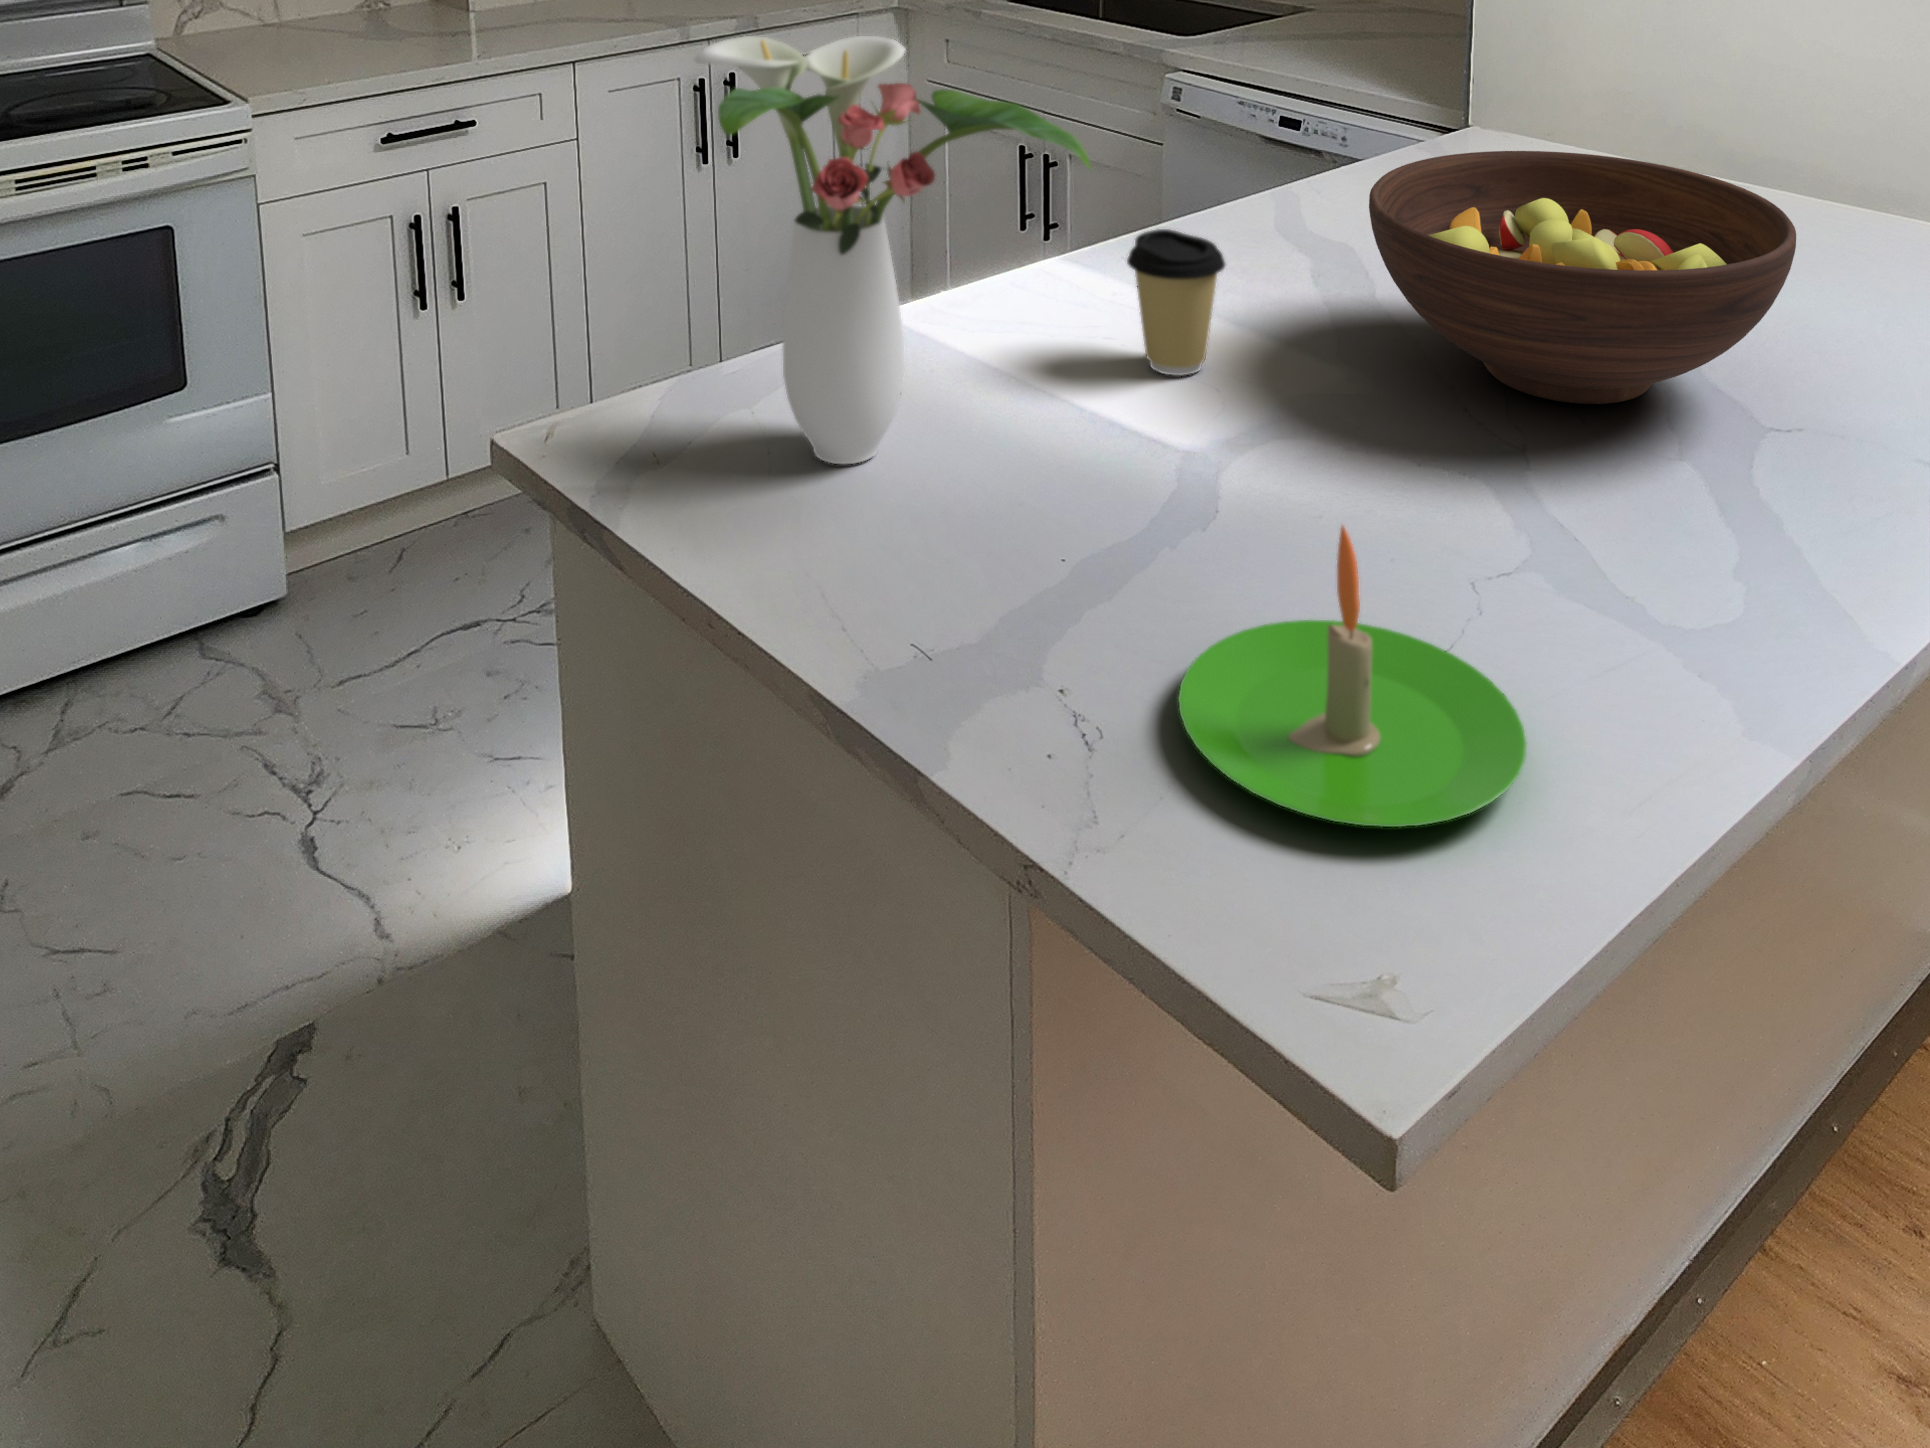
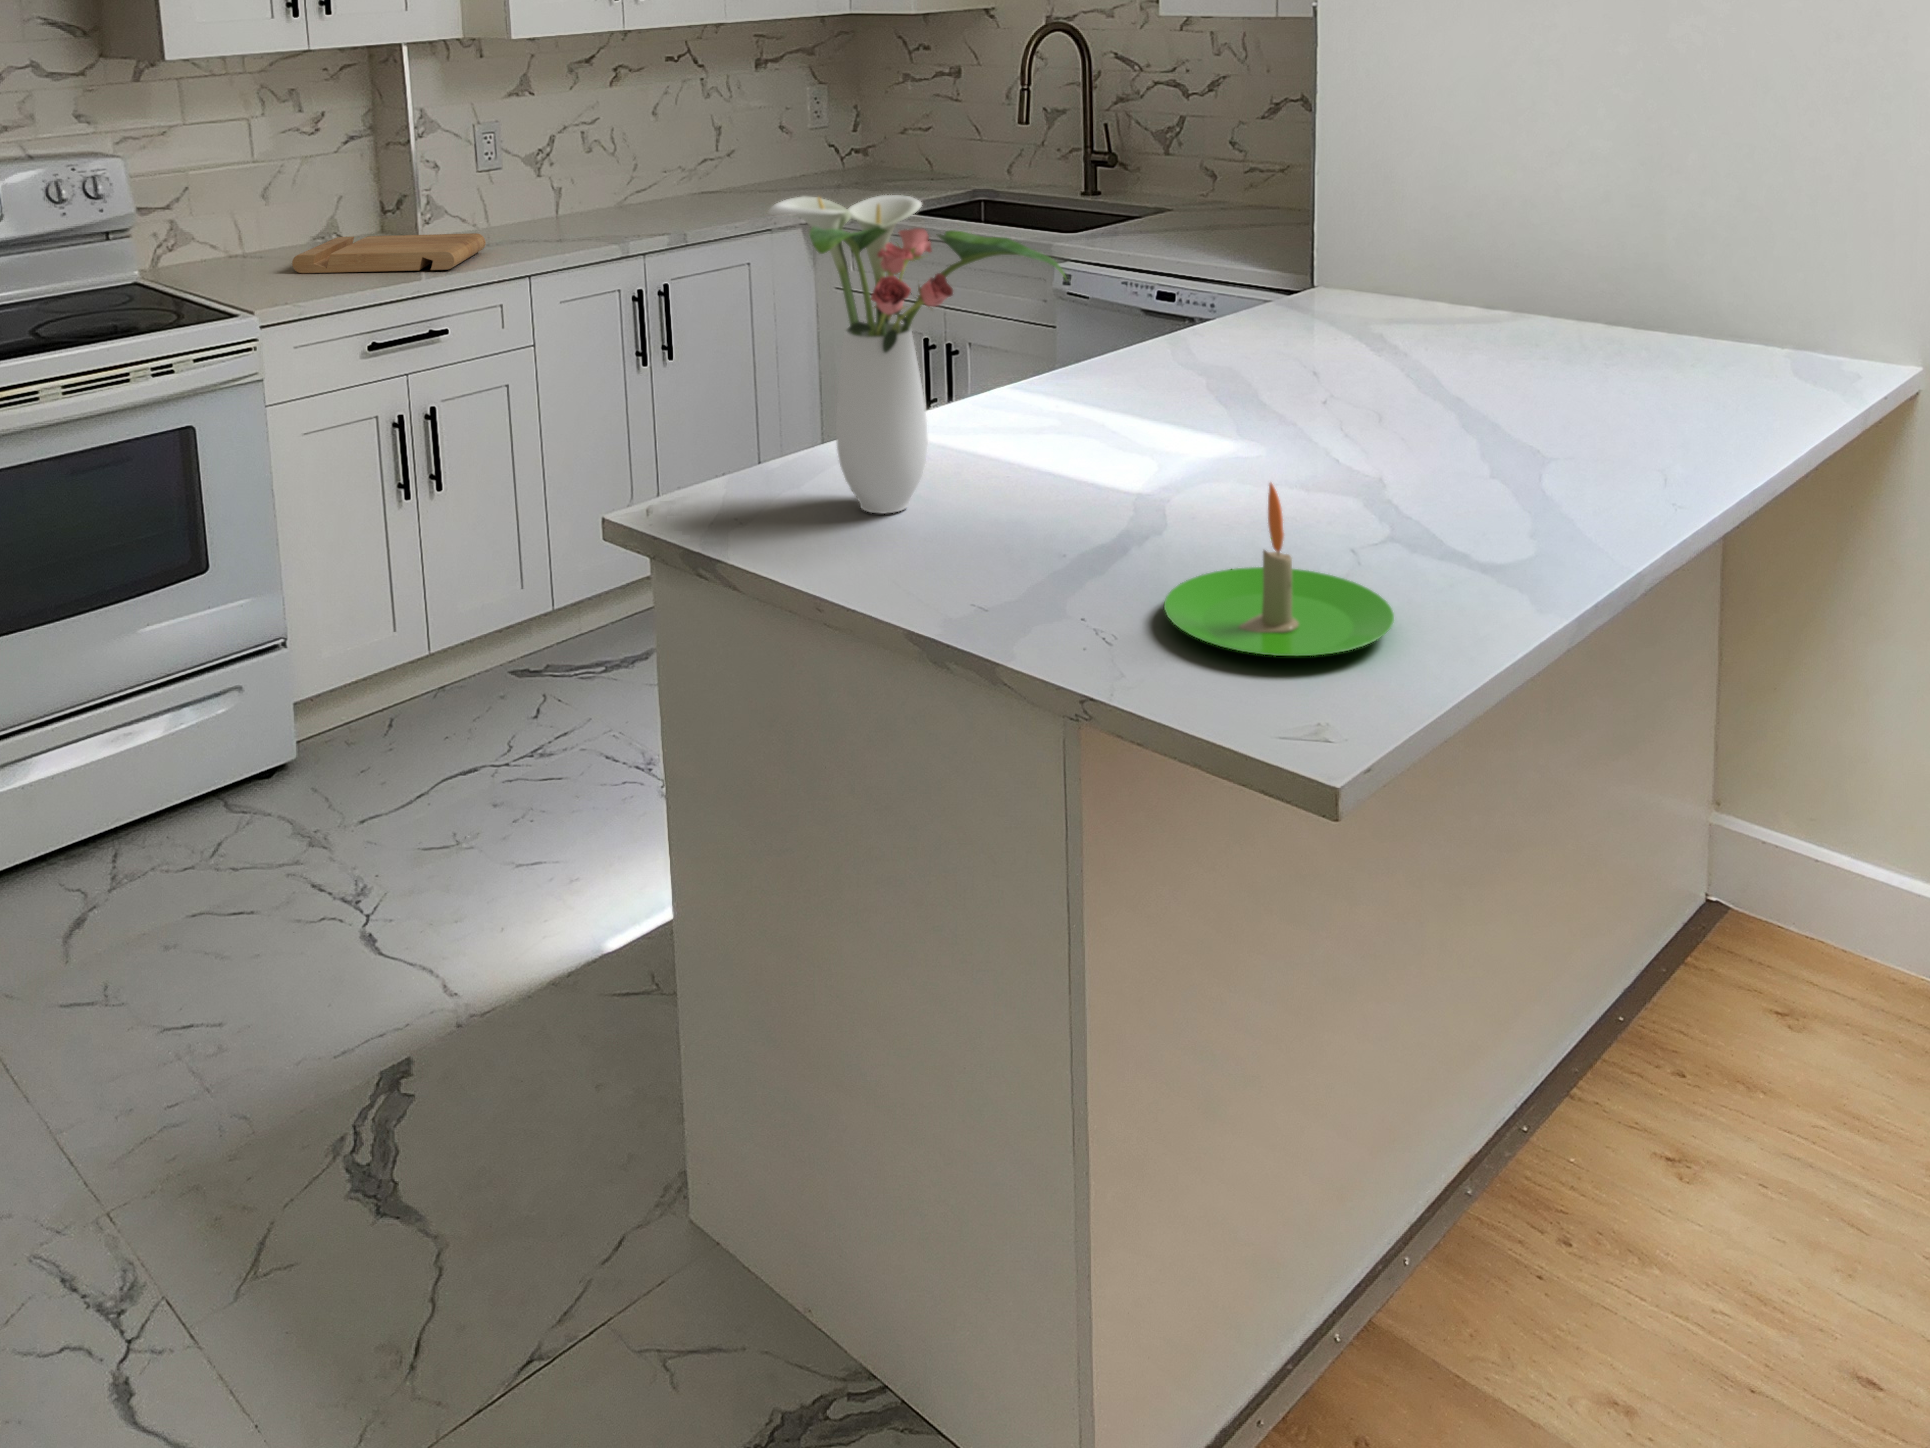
cutting board: none [317,5,535,49] -> present [292,233,486,273]
fruit bowl: present [1369,151,1796,404] -> none [1257,279,1564,451]
coffee cup: present [1127,229,1226,376] -> none [1077,344,1152,452]

